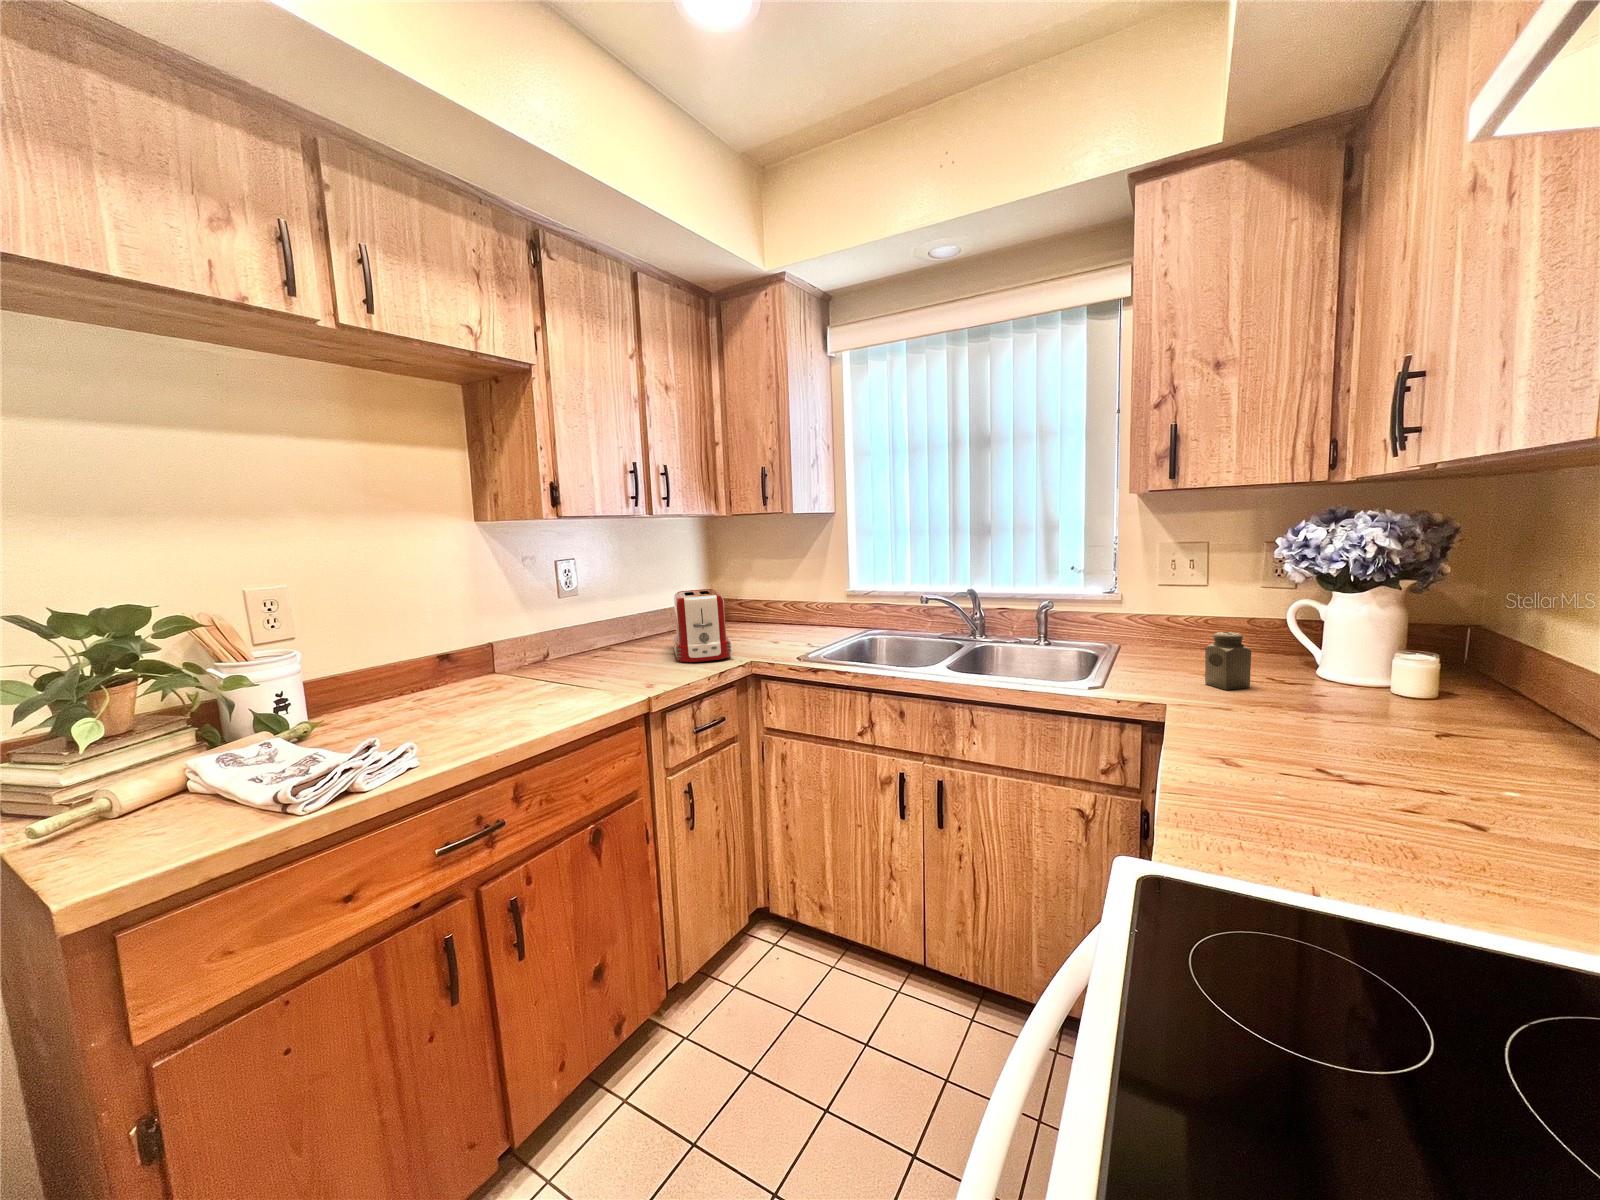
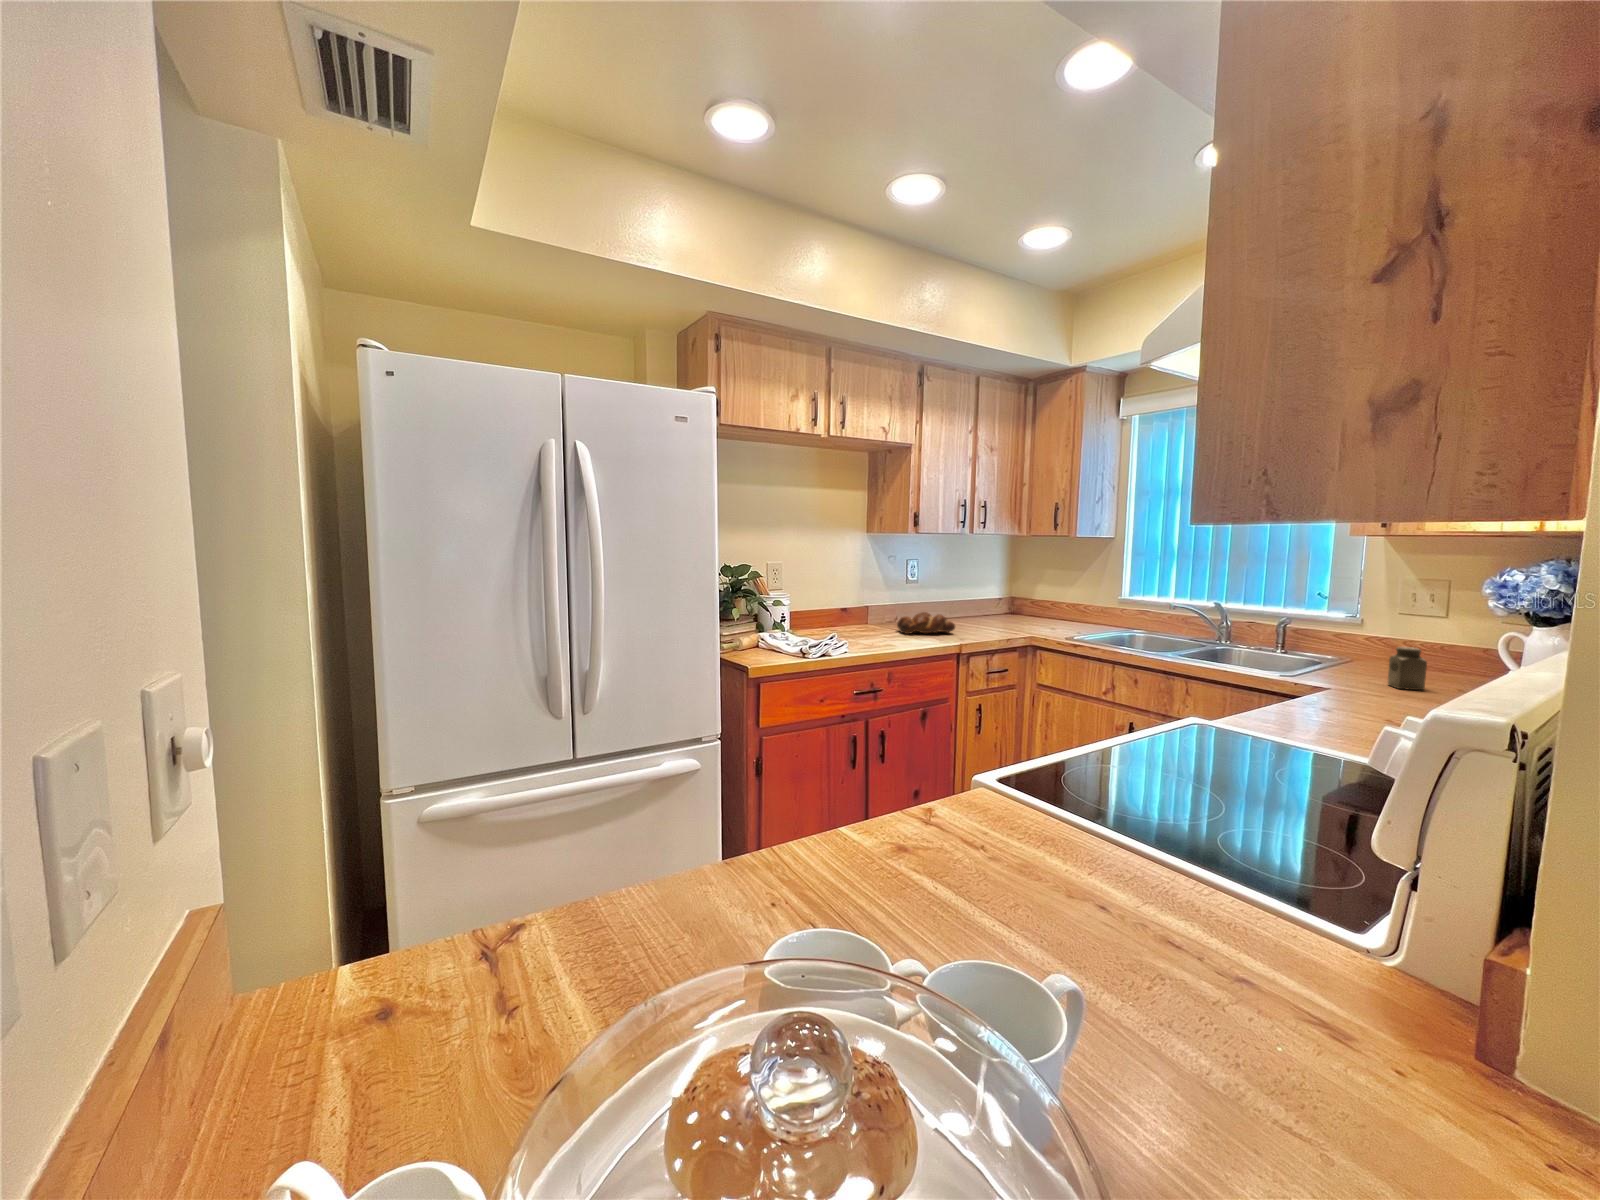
toaster: present [673,589,731,662] -> none [979,587,1018,633]
bread loaf: none [540,644,639,687] -> present [897,612,955,634]

